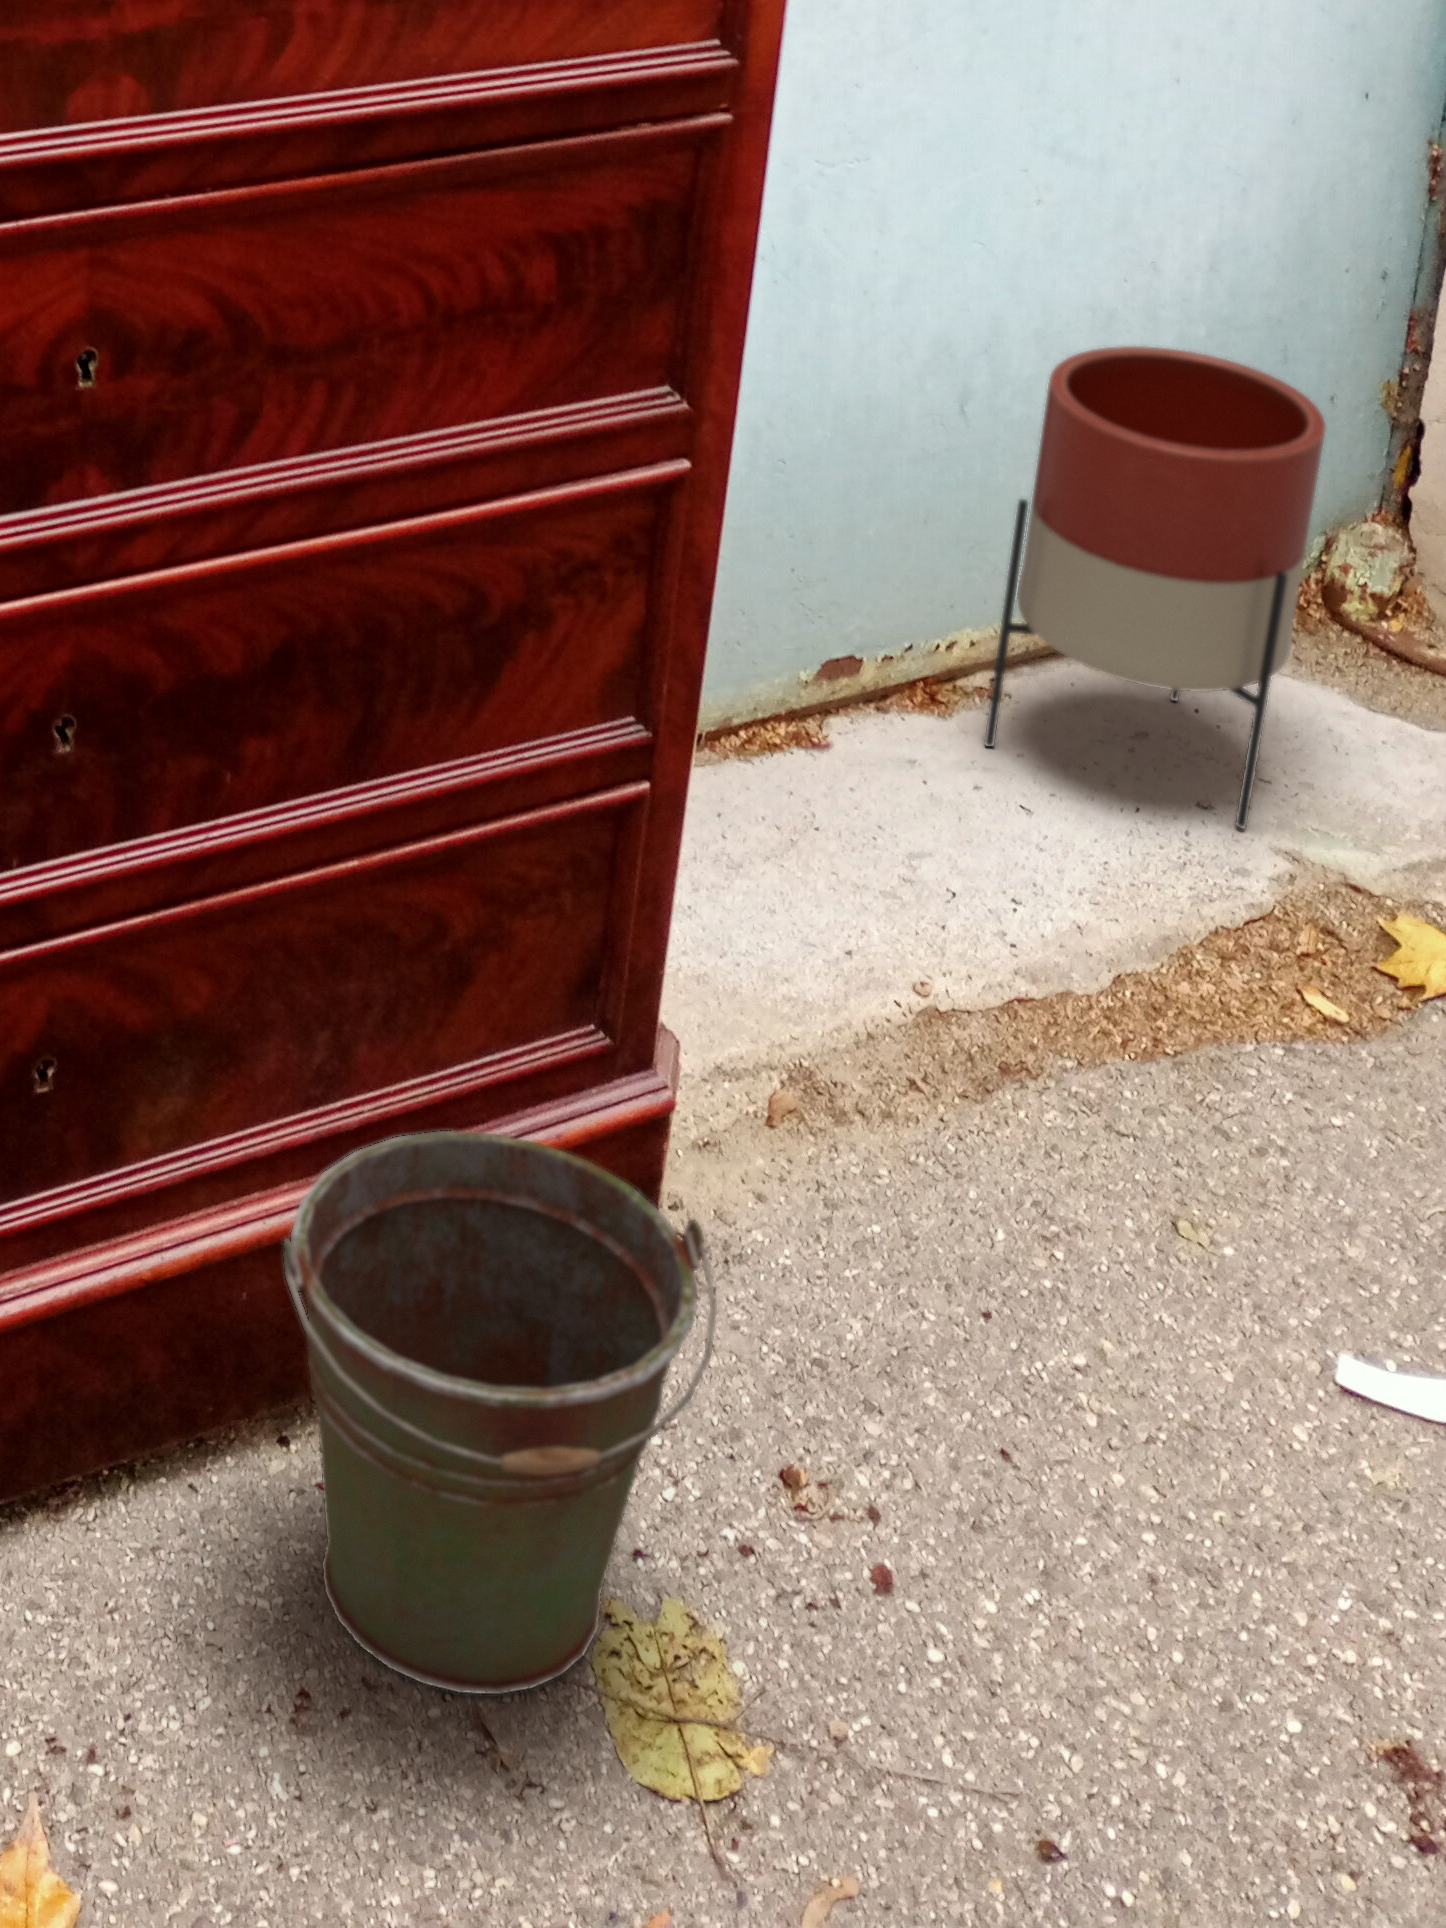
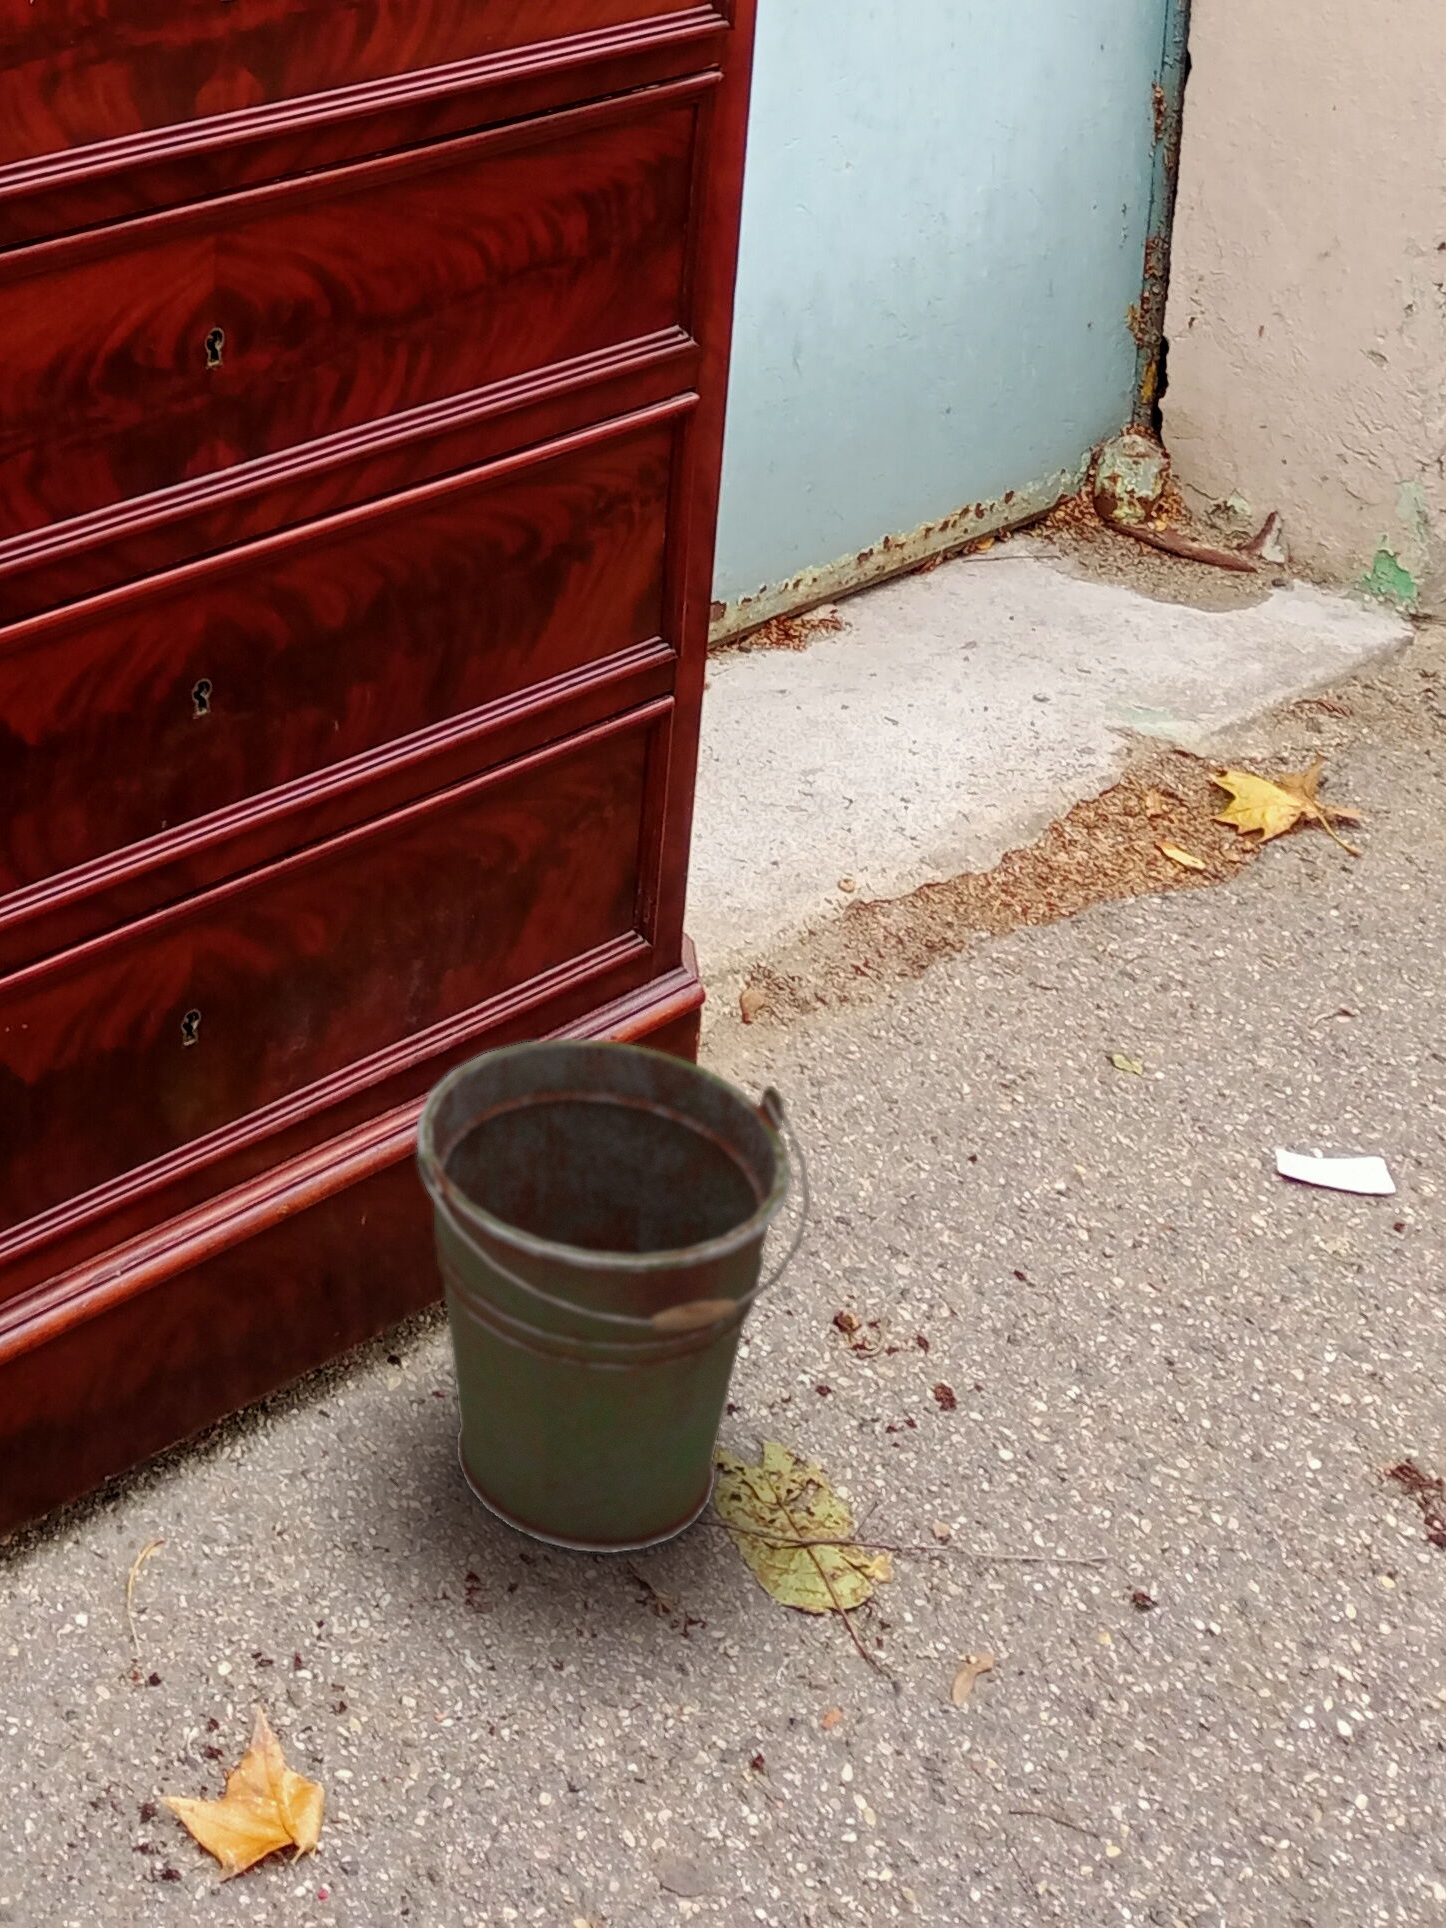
planter: present [985,346,1326,828] -> none [840,292,1117,714]

